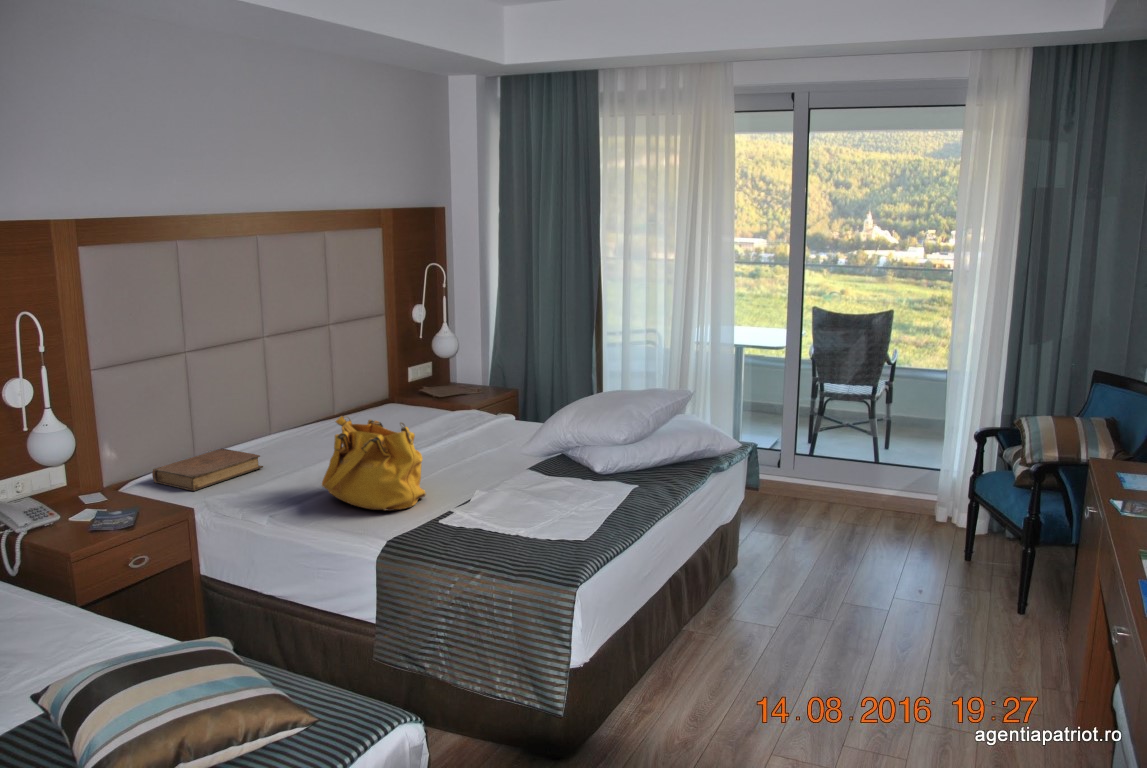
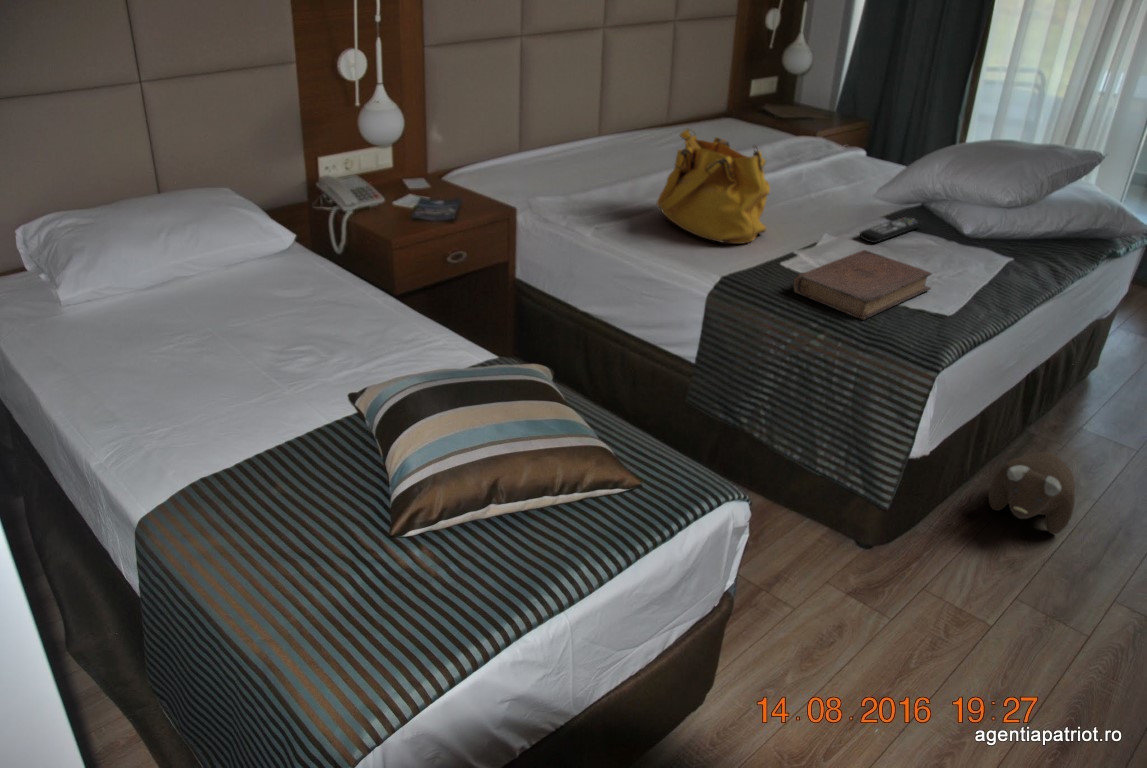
book: present [152,449,263,491] -> present [794,250,932,320]
remote control: none [508,465,562,491] -> present [860,216,923,243]
plush toy: none [655,644,721,715] -> present [989,452,1075,534]

